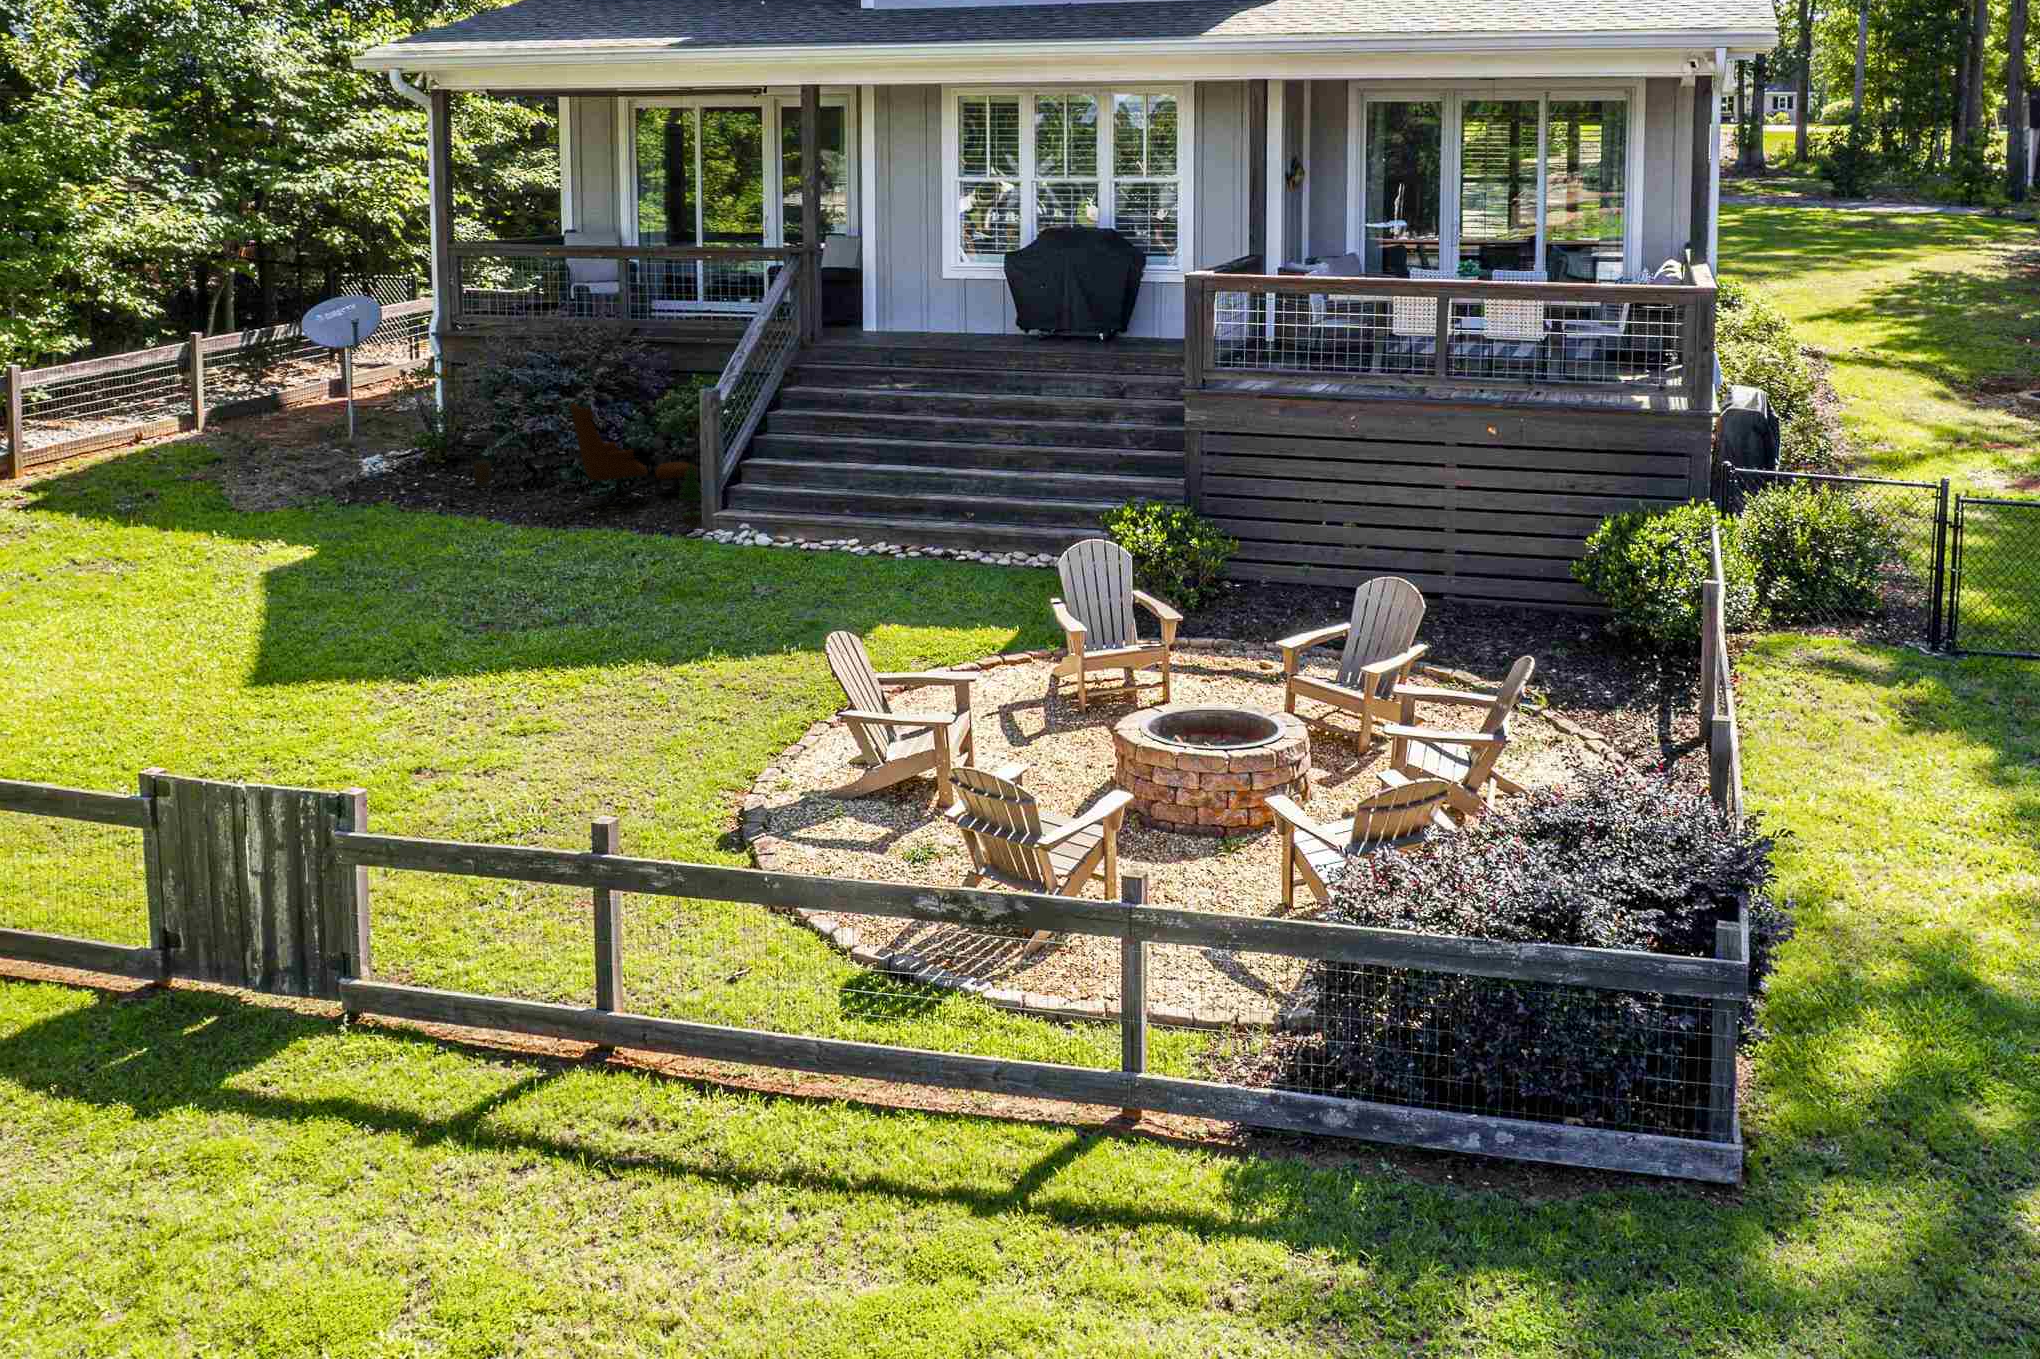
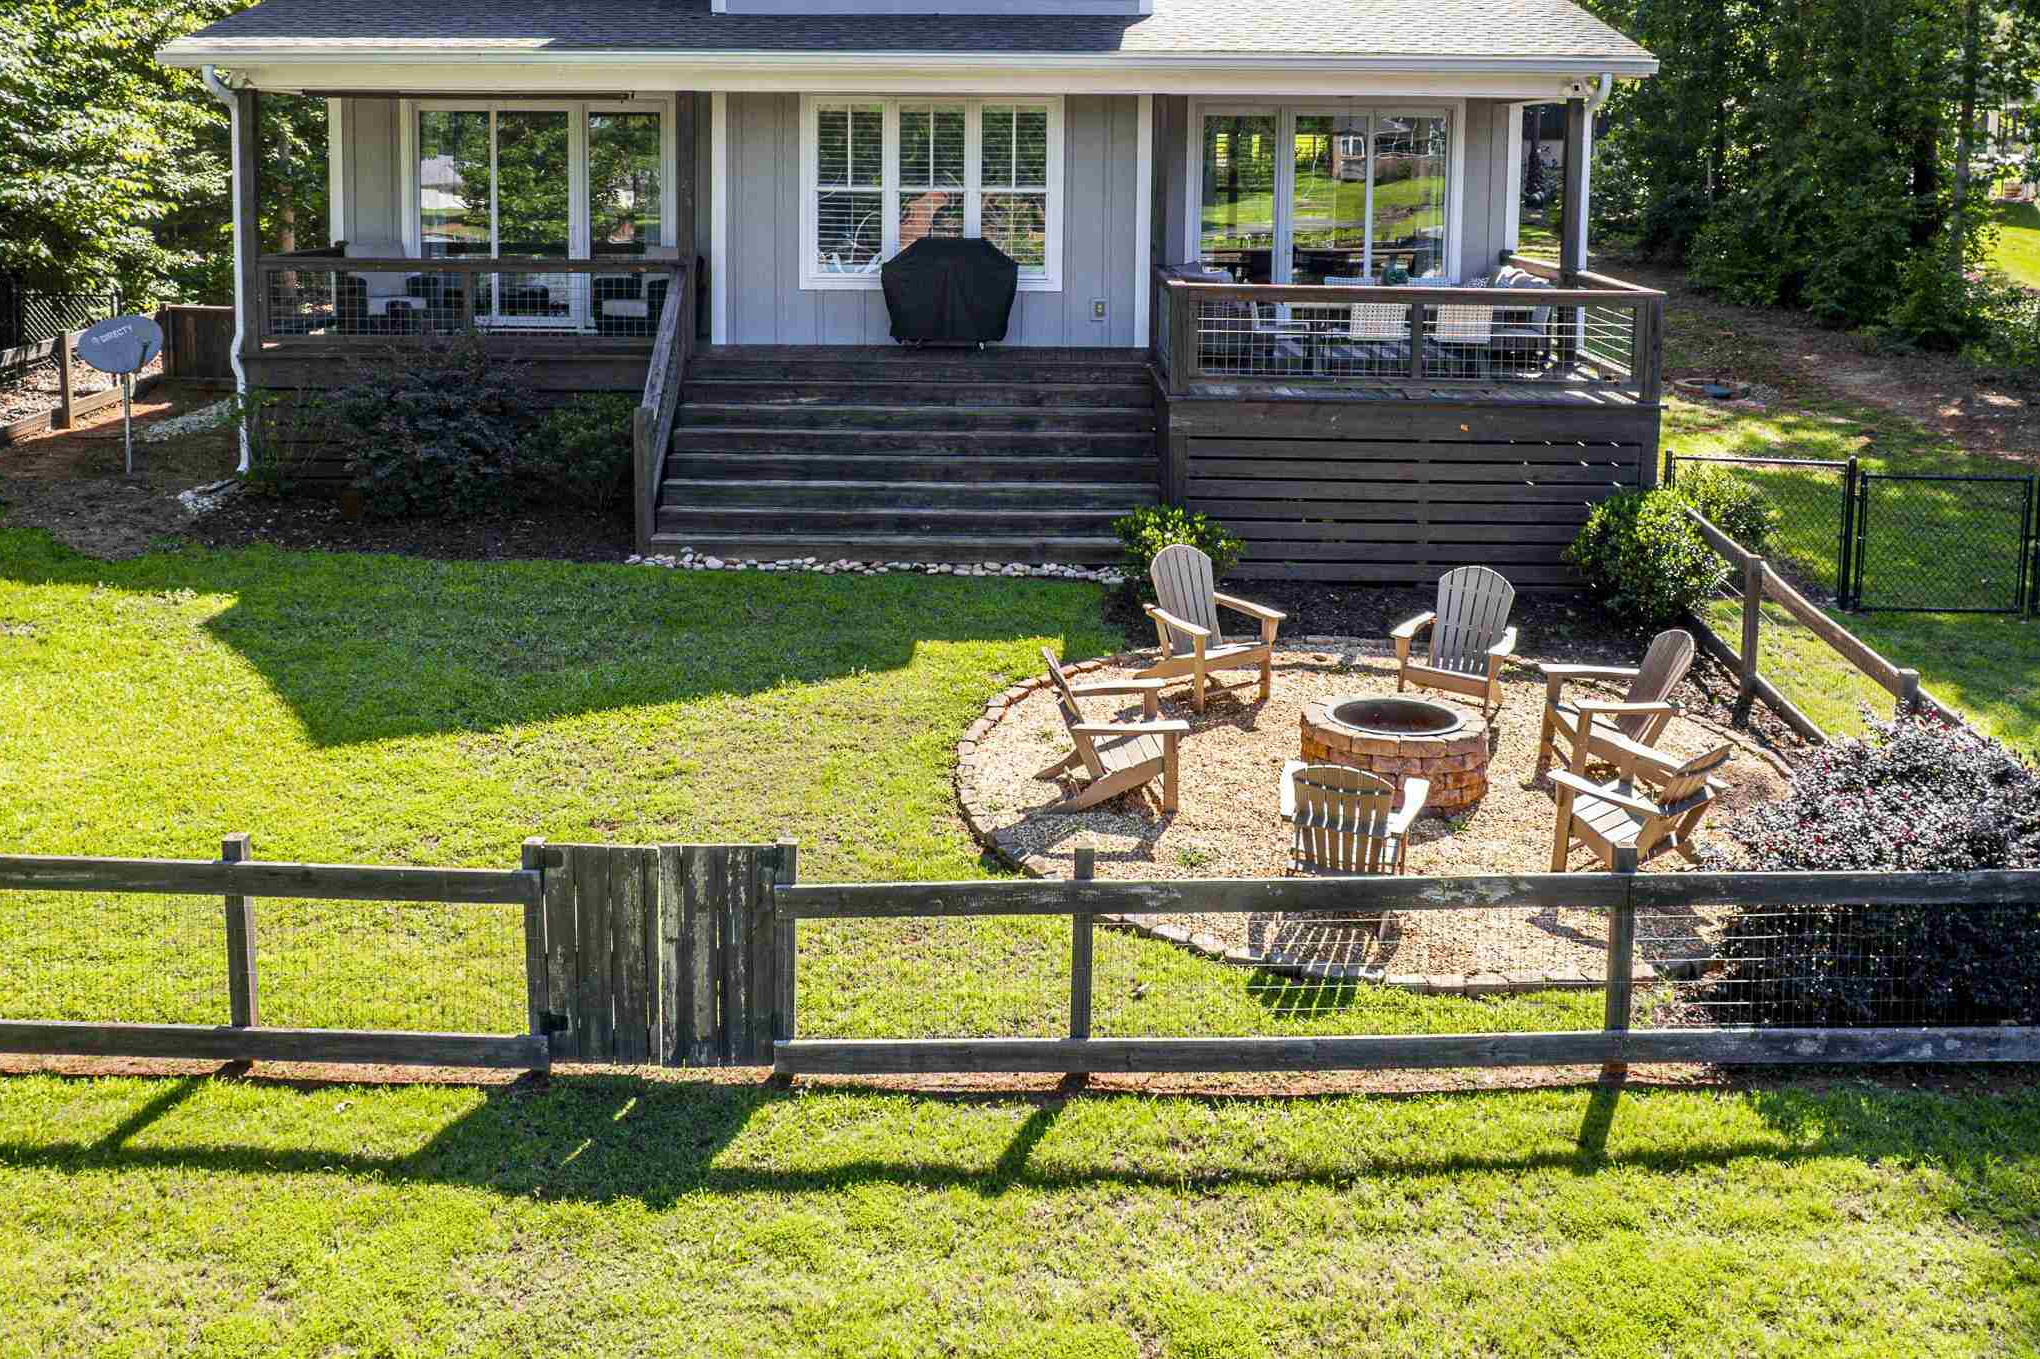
lounge chair: present [570,403,696,505] -> none [471,425,598,533]
potted tree: present [680,463,703,530] -> none [617,482,644,554]

